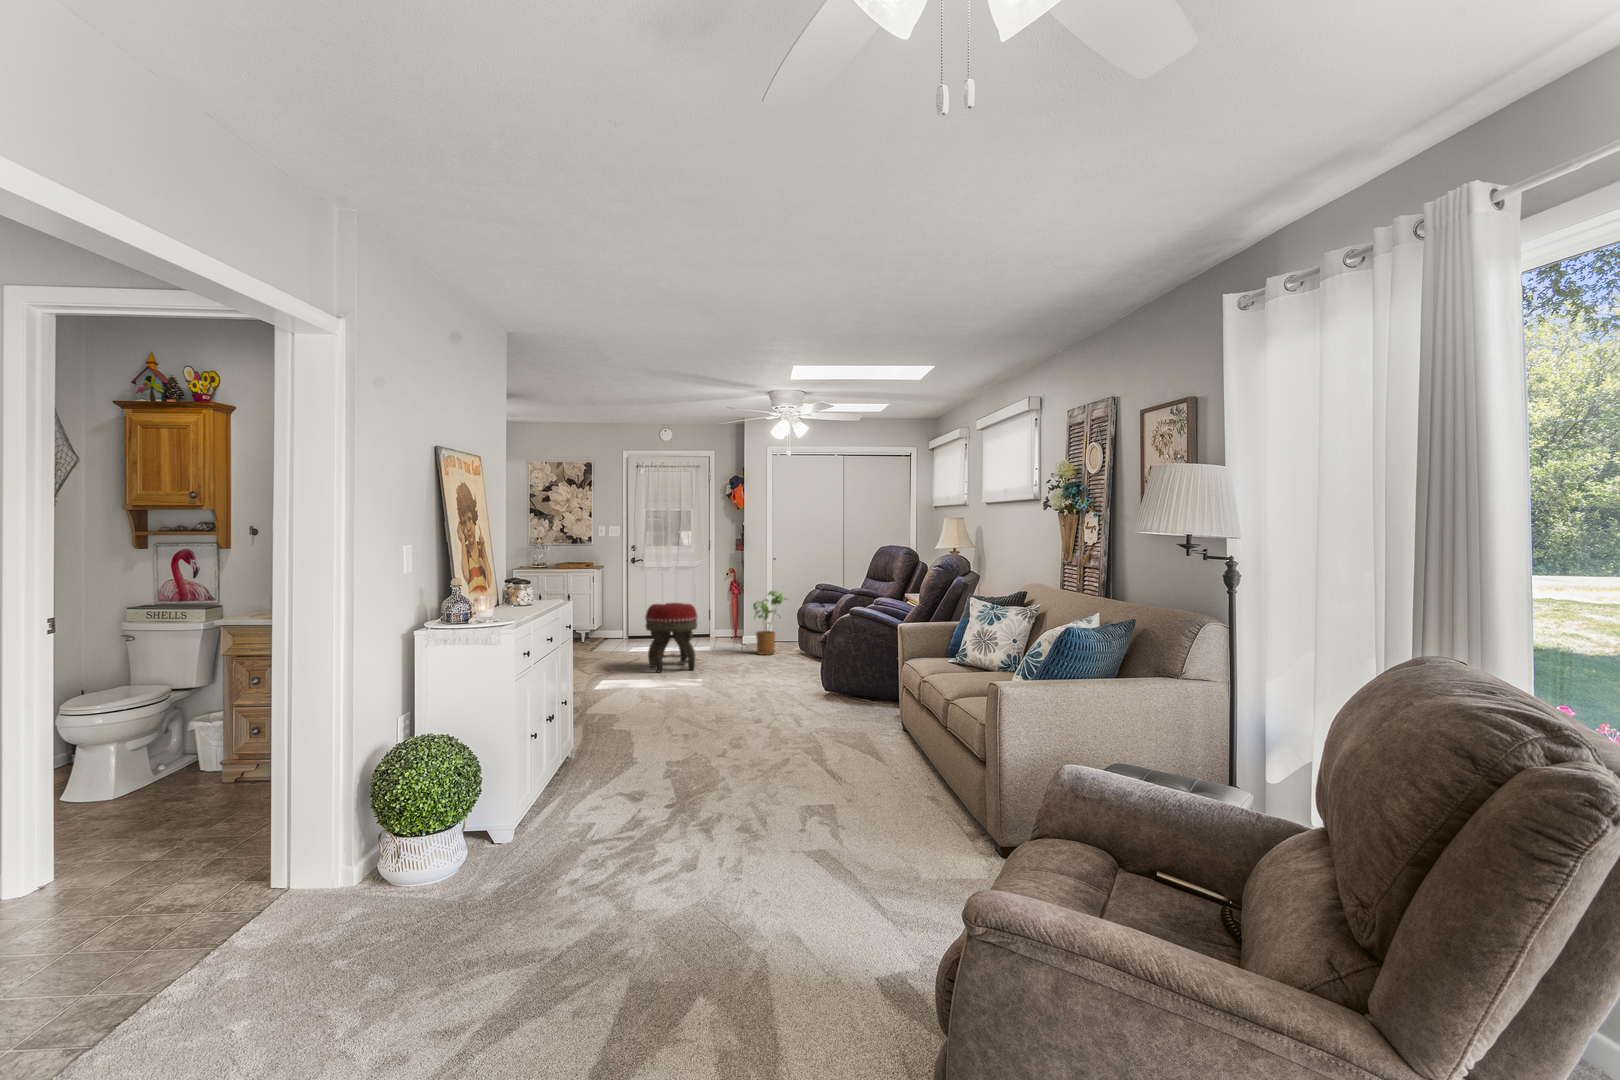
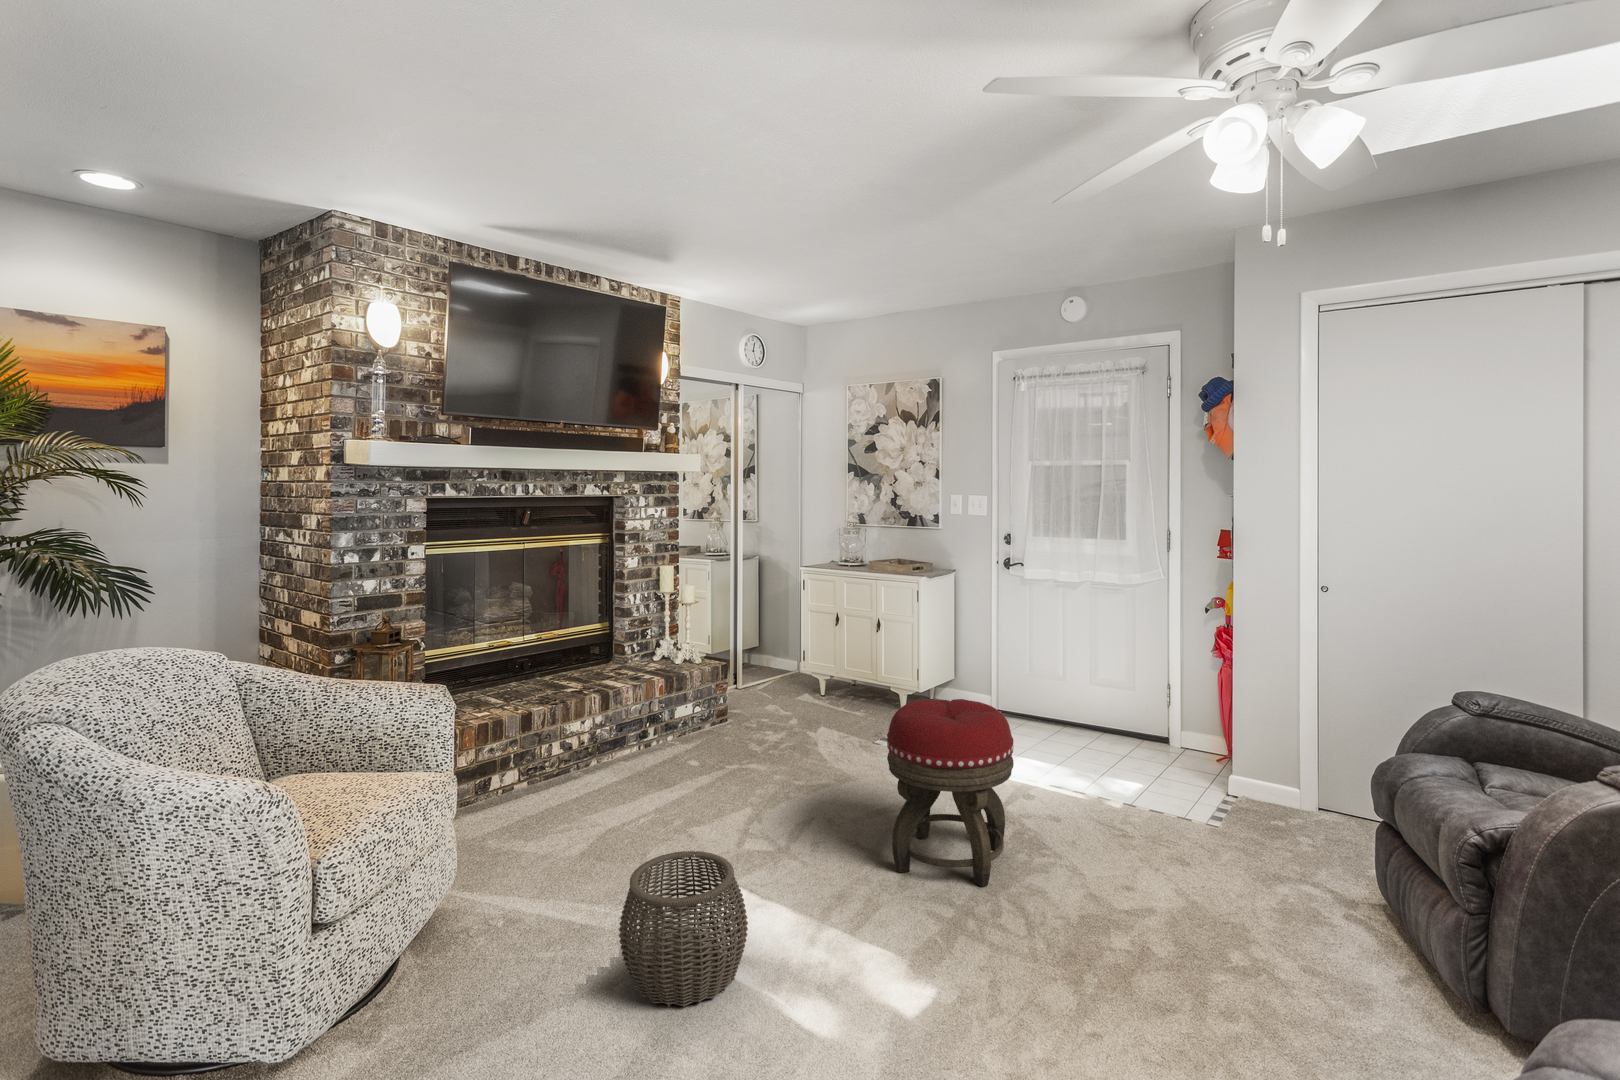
house plant: present [753,591,787,655] -> none [1213,692,1330,863]
woven basket: none [599,651,649,700] -> present [619,851,748,1007]

